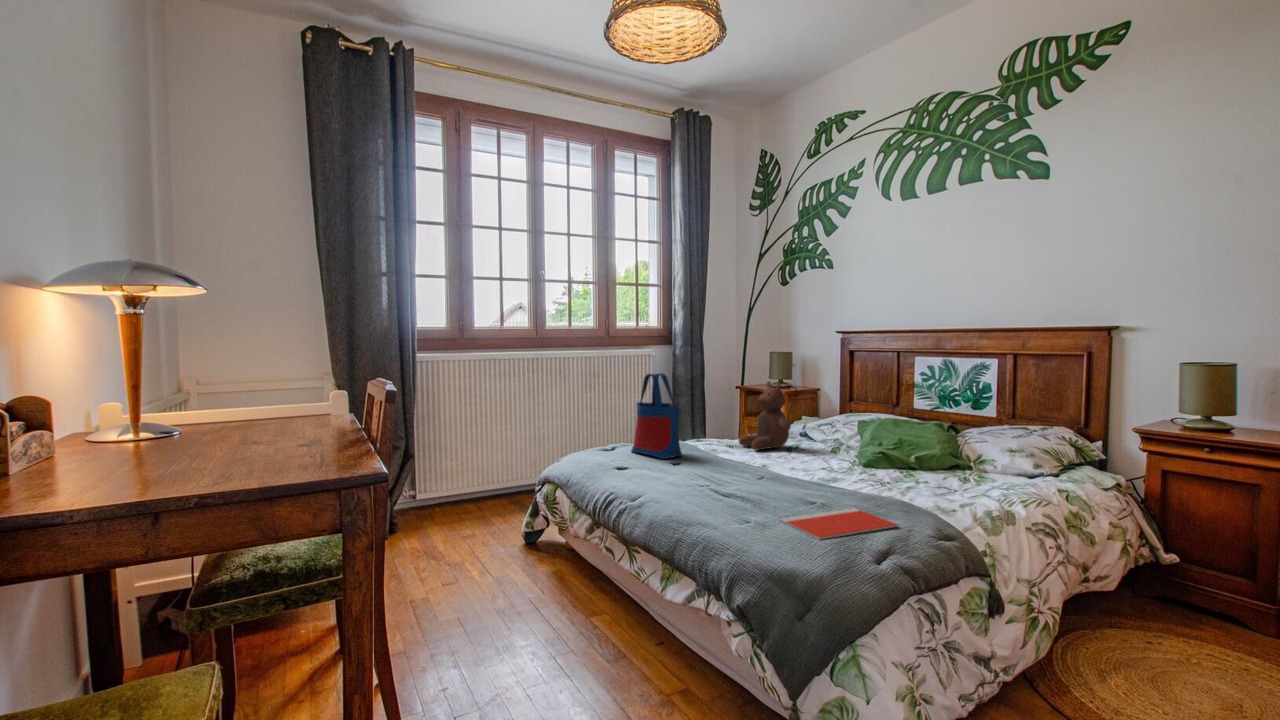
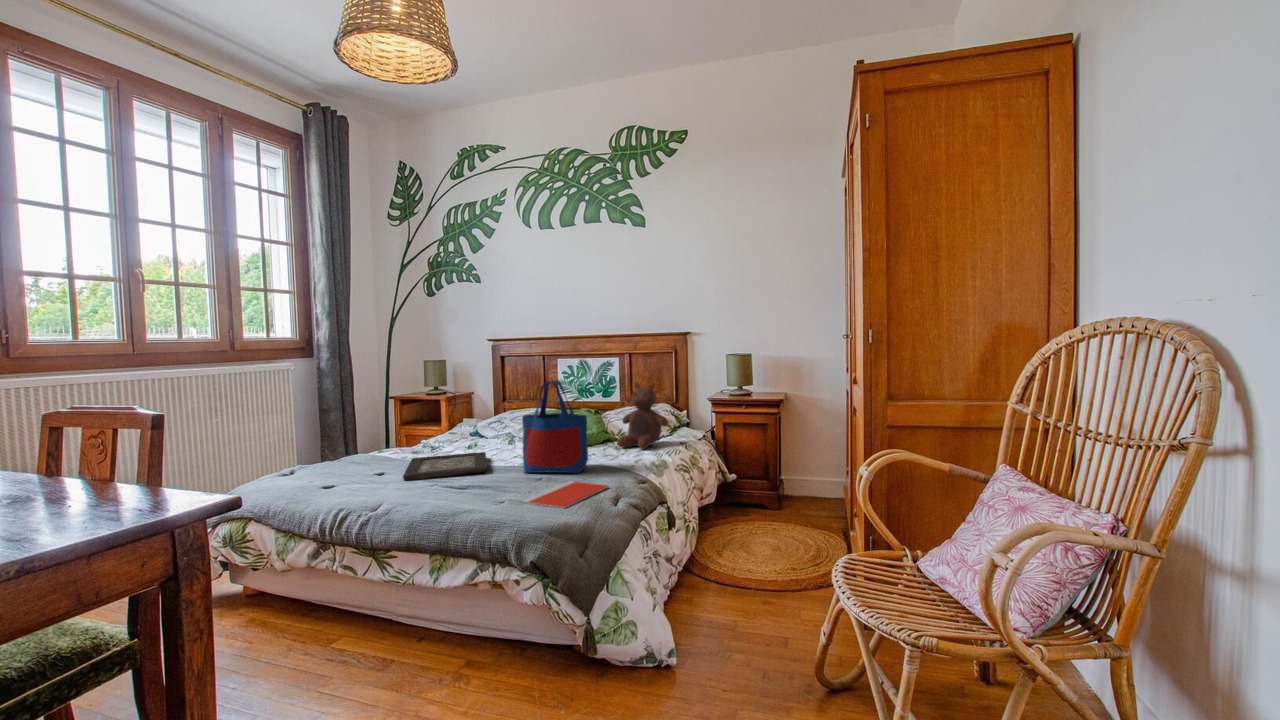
tote bag: present [631,373,682,459] -> present [522,381,588,473]
stuffed bear: present [739,381,791,450] -> present [617,382,668,449]
decorative tray: none [696,451,792,478] -> present [403,452,487,481]

